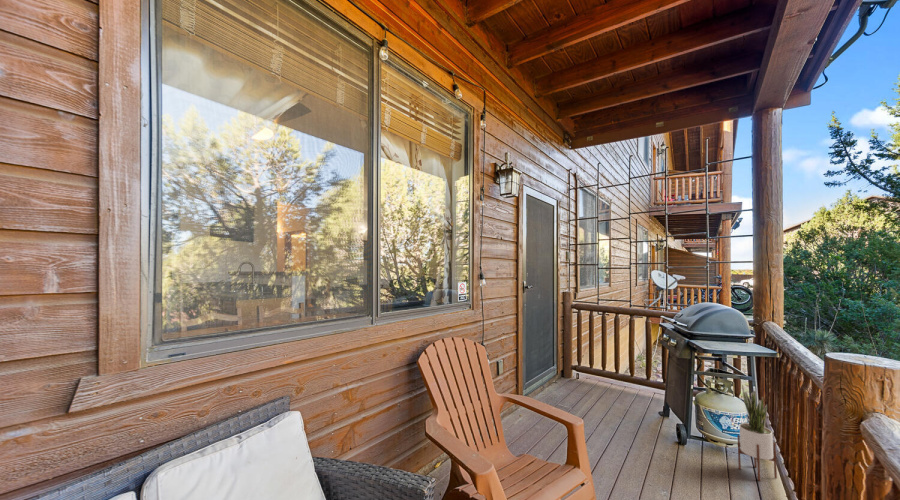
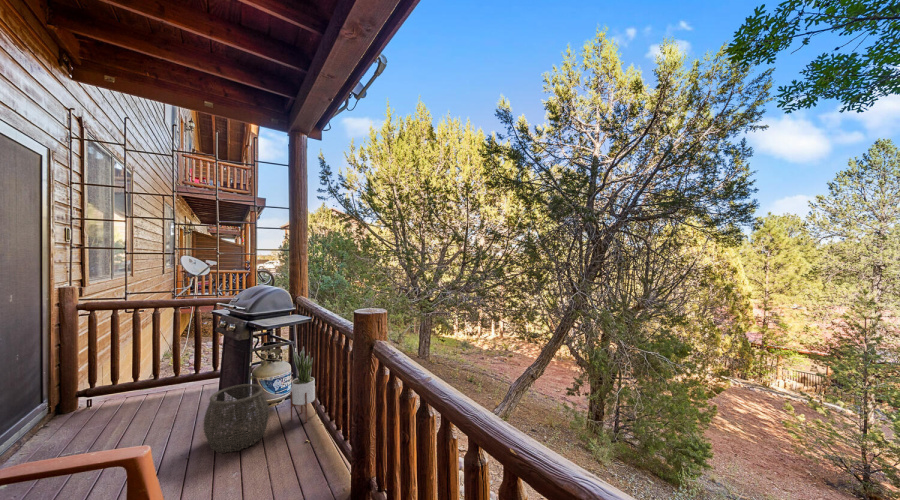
woven basket: none [643,403,709,472] -> present [203,384,269,453]

